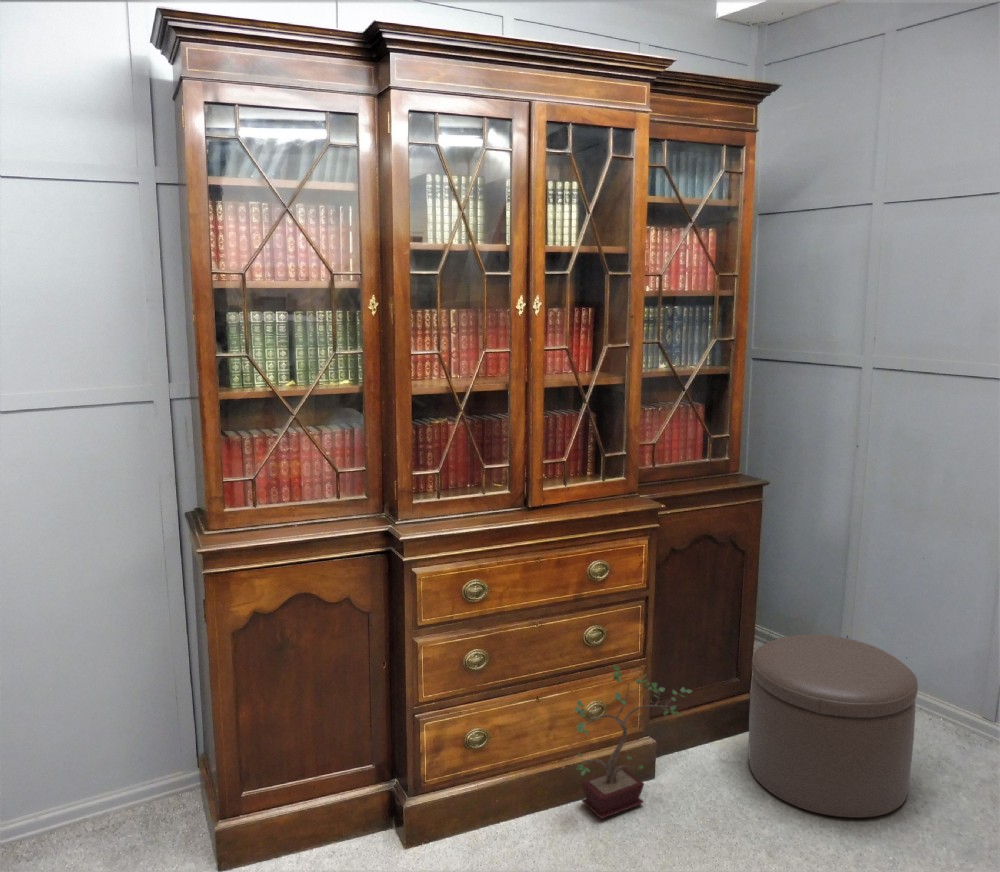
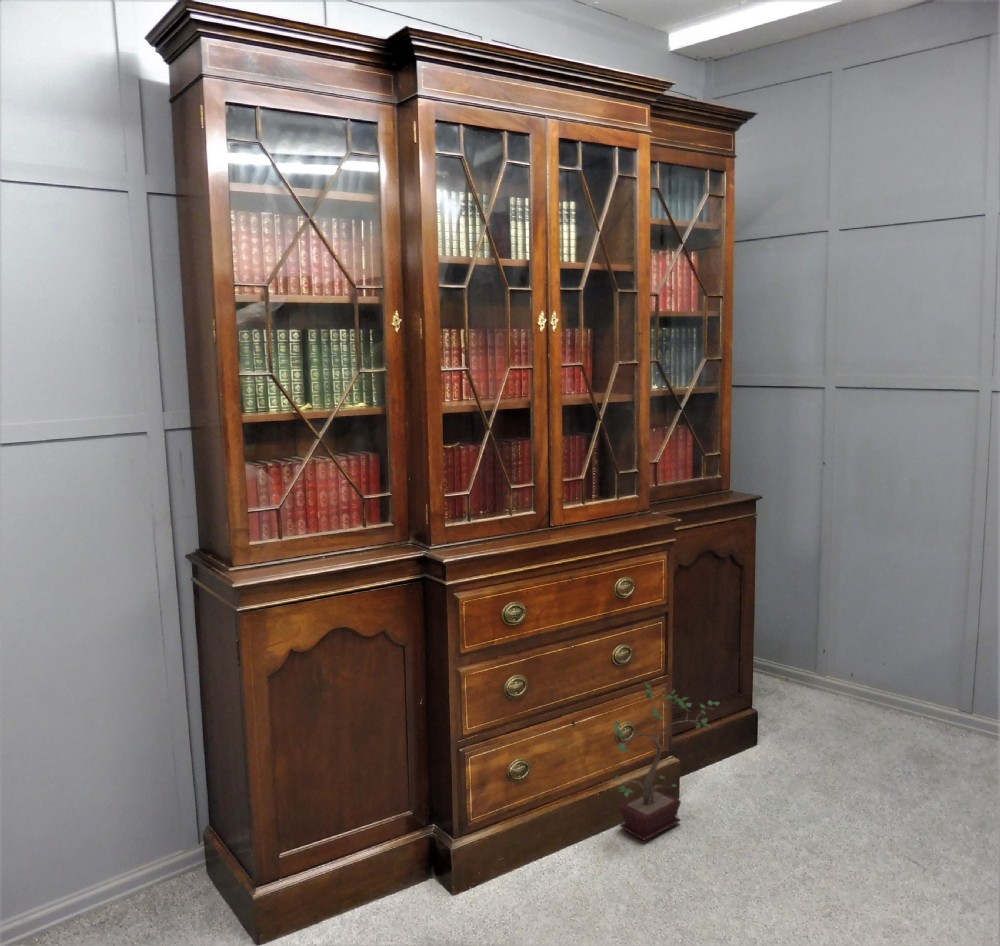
ottoman: present [748,634,918,818] -> none [765,642,926,812]

